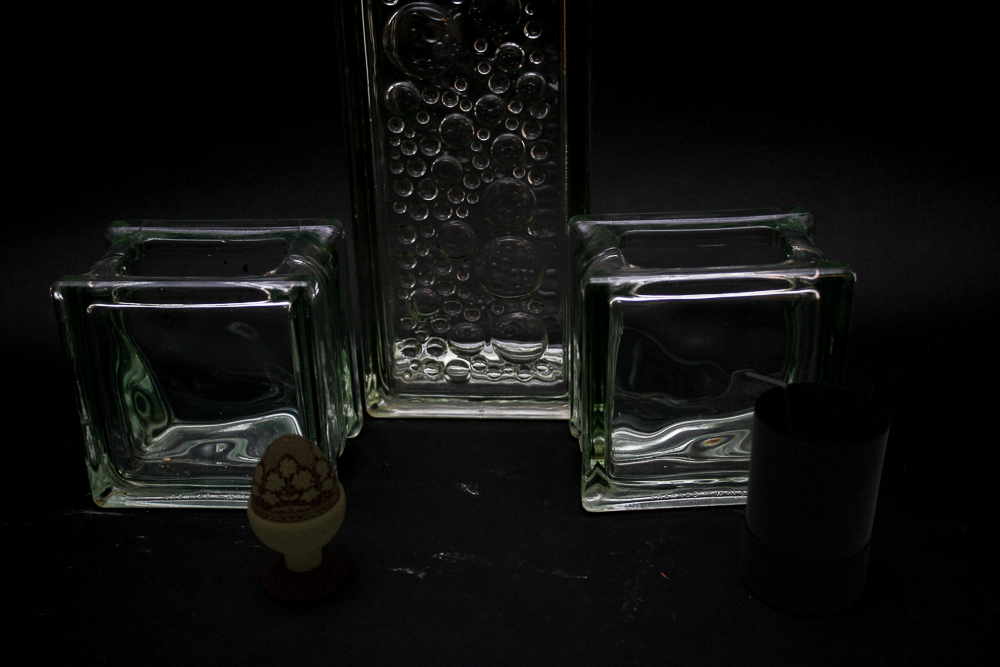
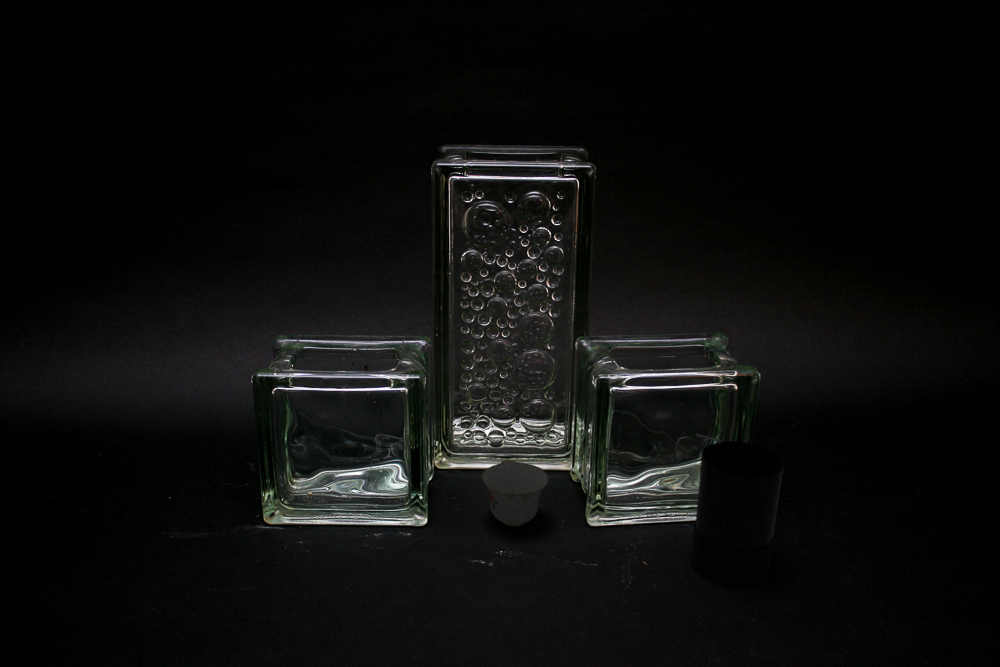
teacup: none [416,408,520,512] -> present [482,460,549,526]
decorative egg: present [247,434,349,602] -> none [384,469,446,580]

